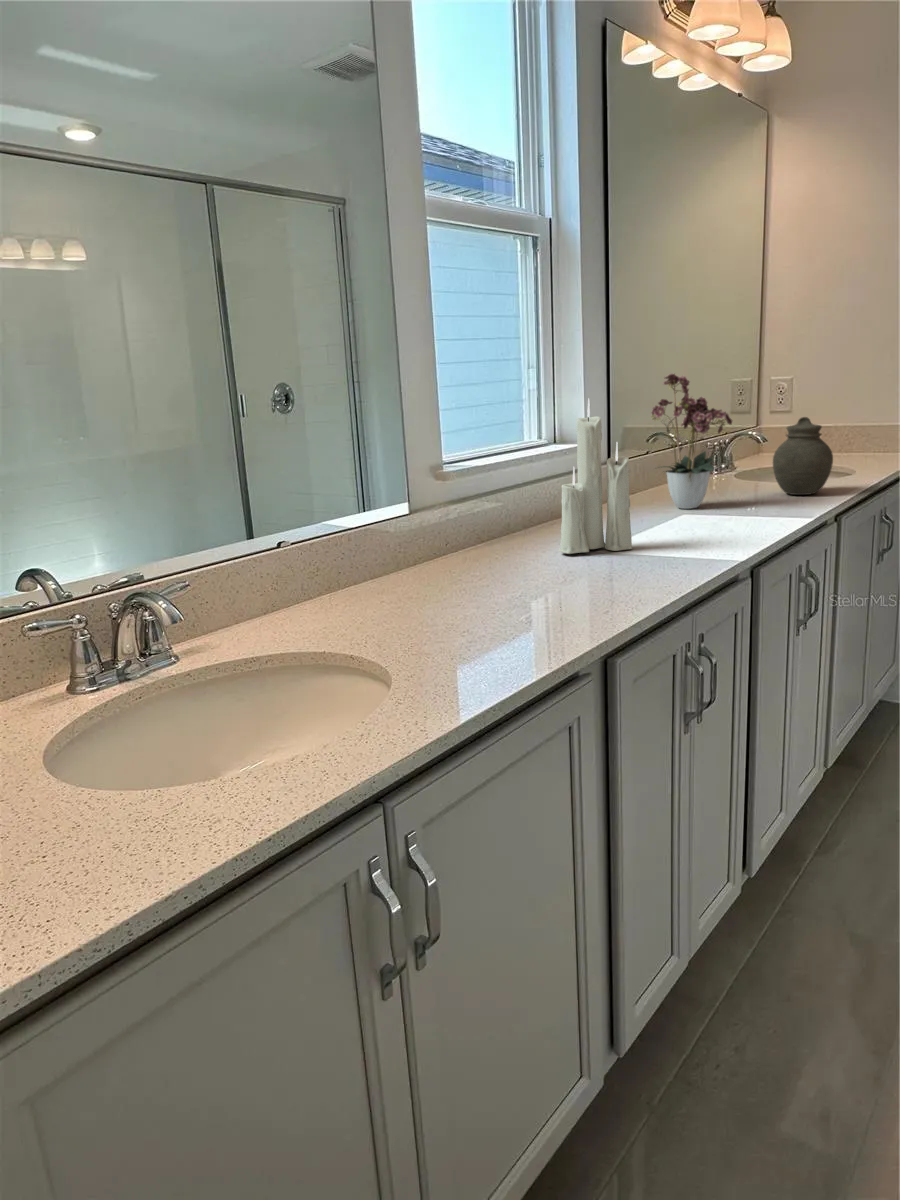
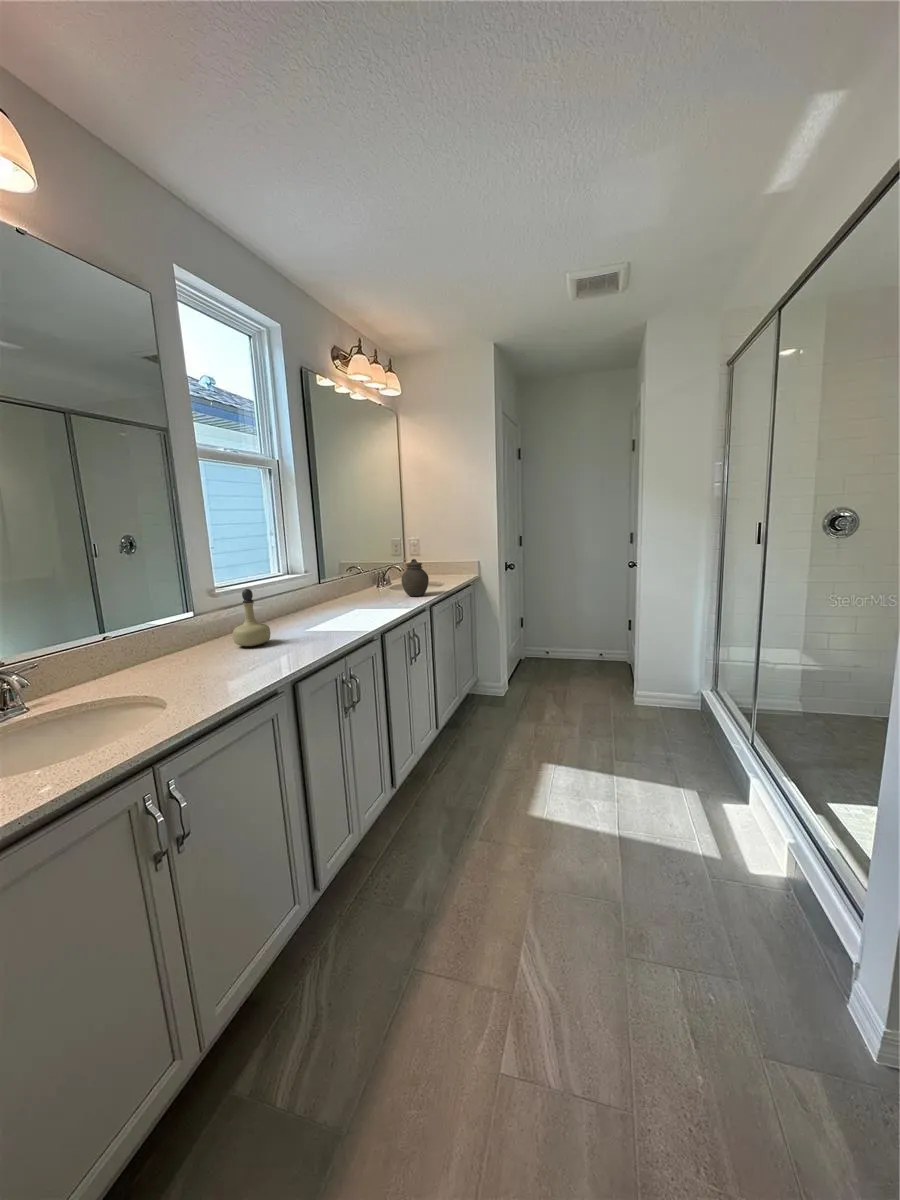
flower arrangement: present [652,374,732,509] -> none [335,535,380,606]
candle: present [559,398,632,554] -> none [282,549,323,632]
perfume bottle: none [477,466,543,576] -> present [233,589,271,646]

